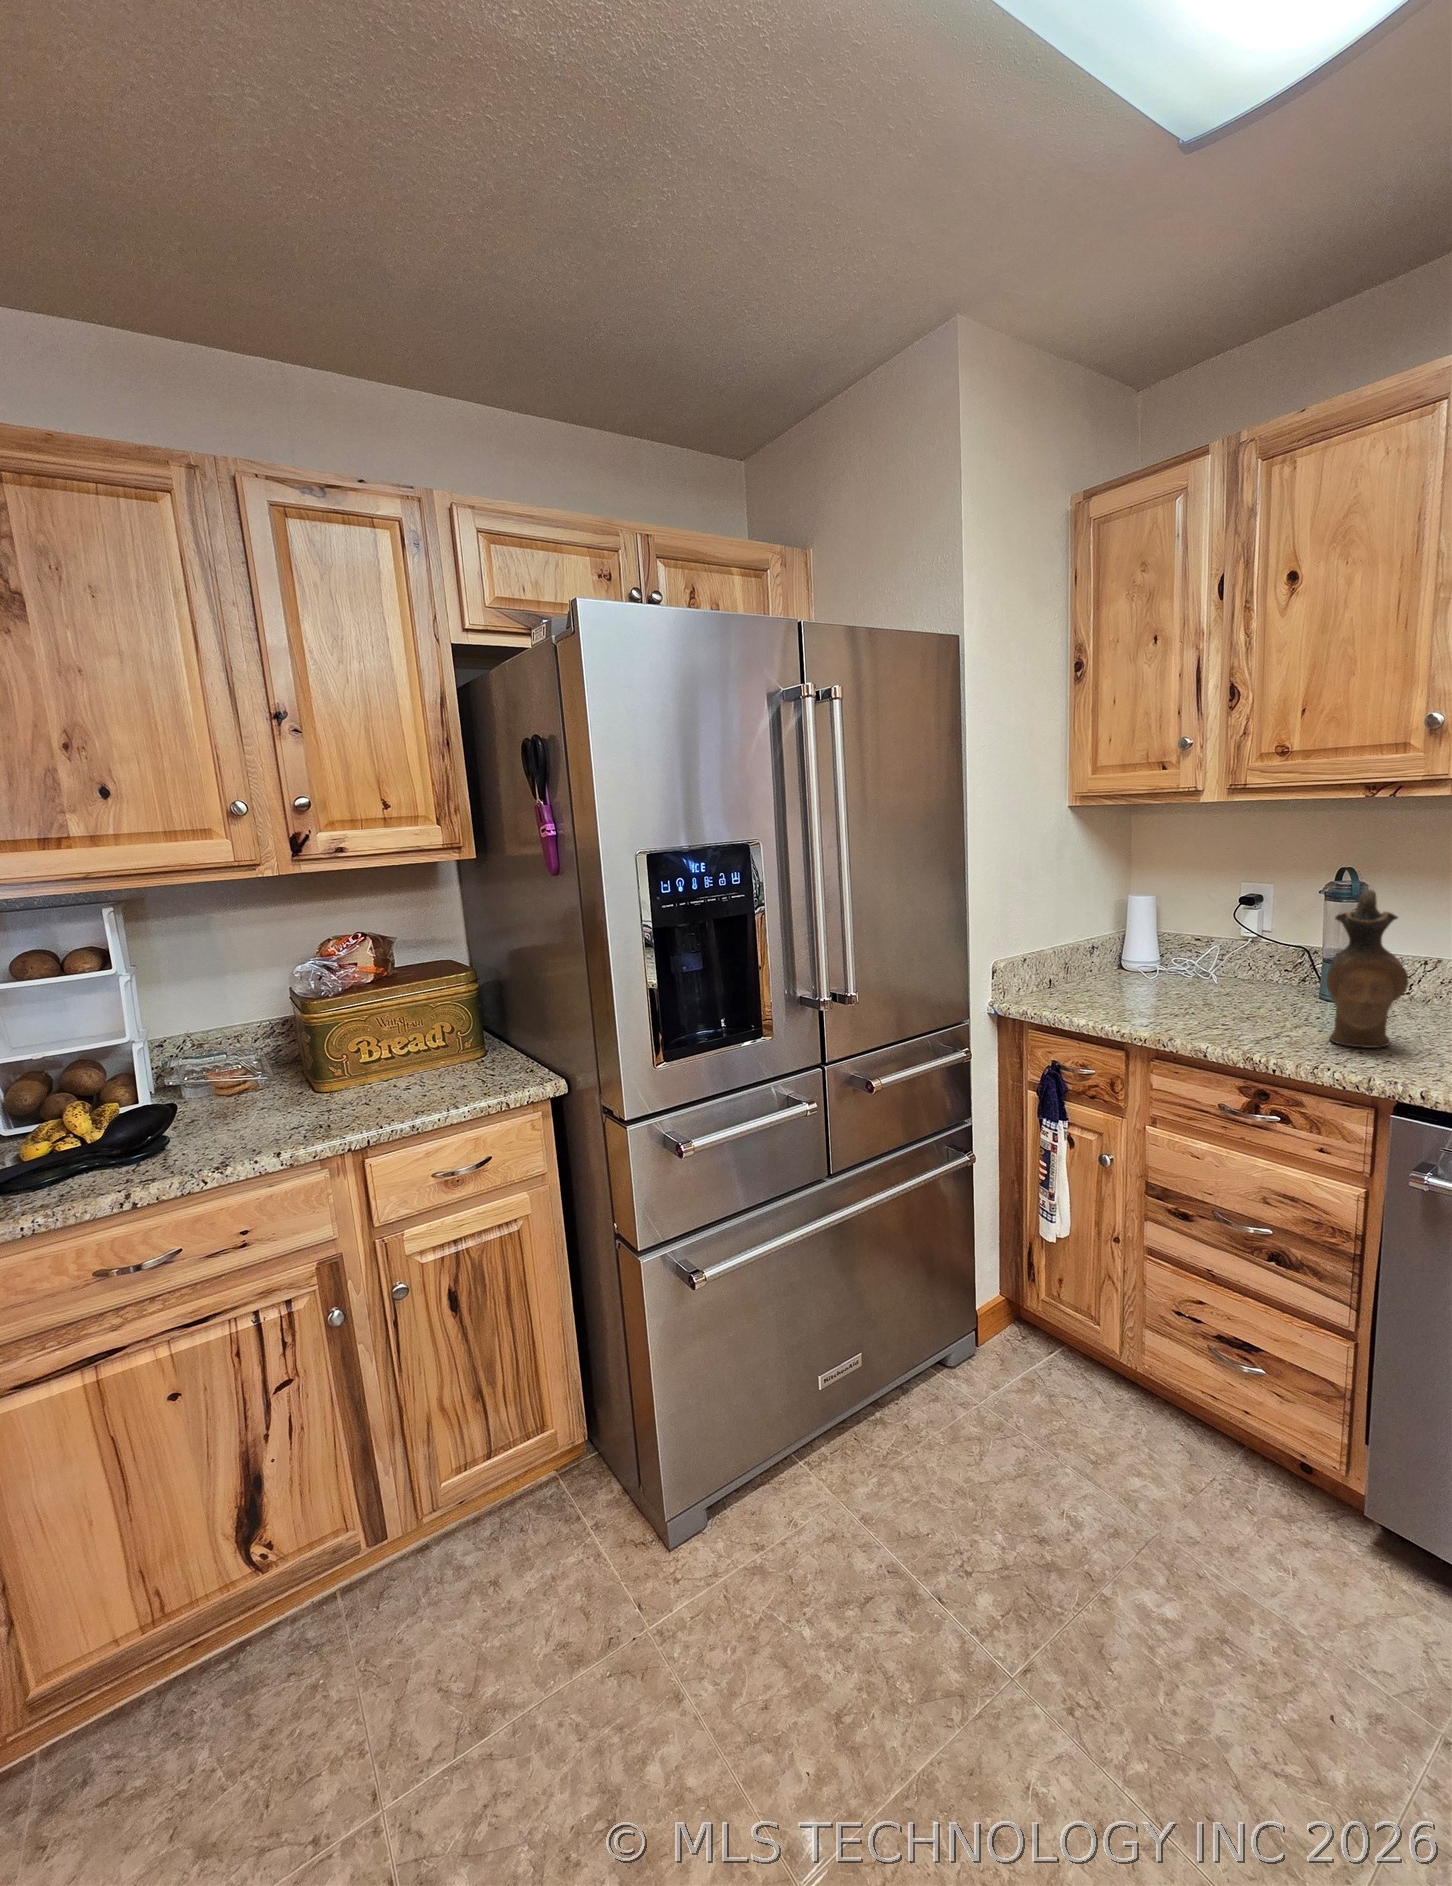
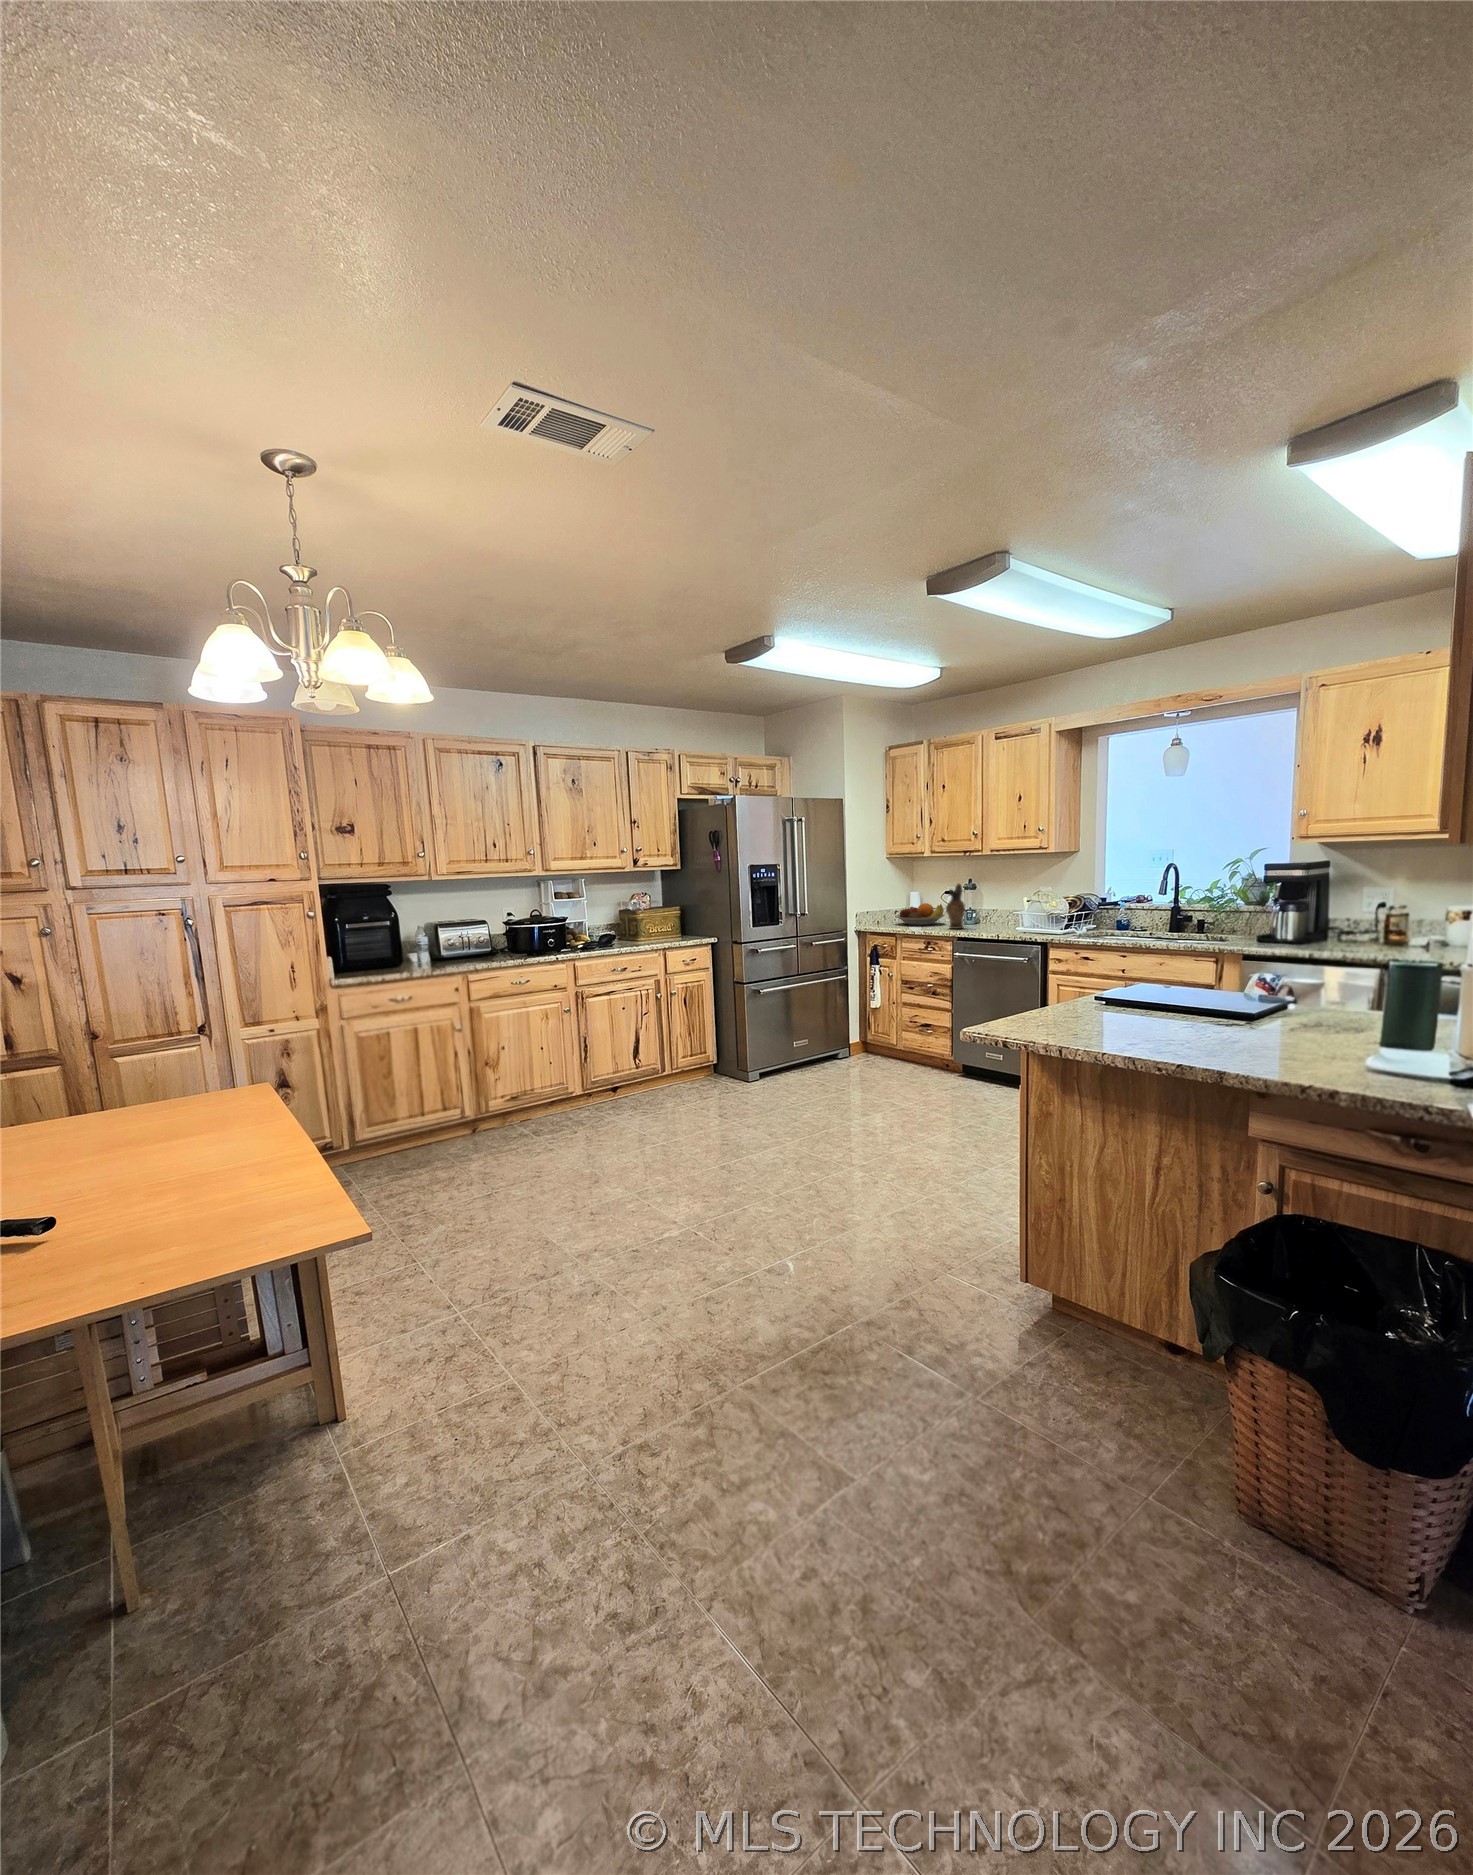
fruit bowl: none [1108,943,1274,1011] -> present [895,903,945,925]

